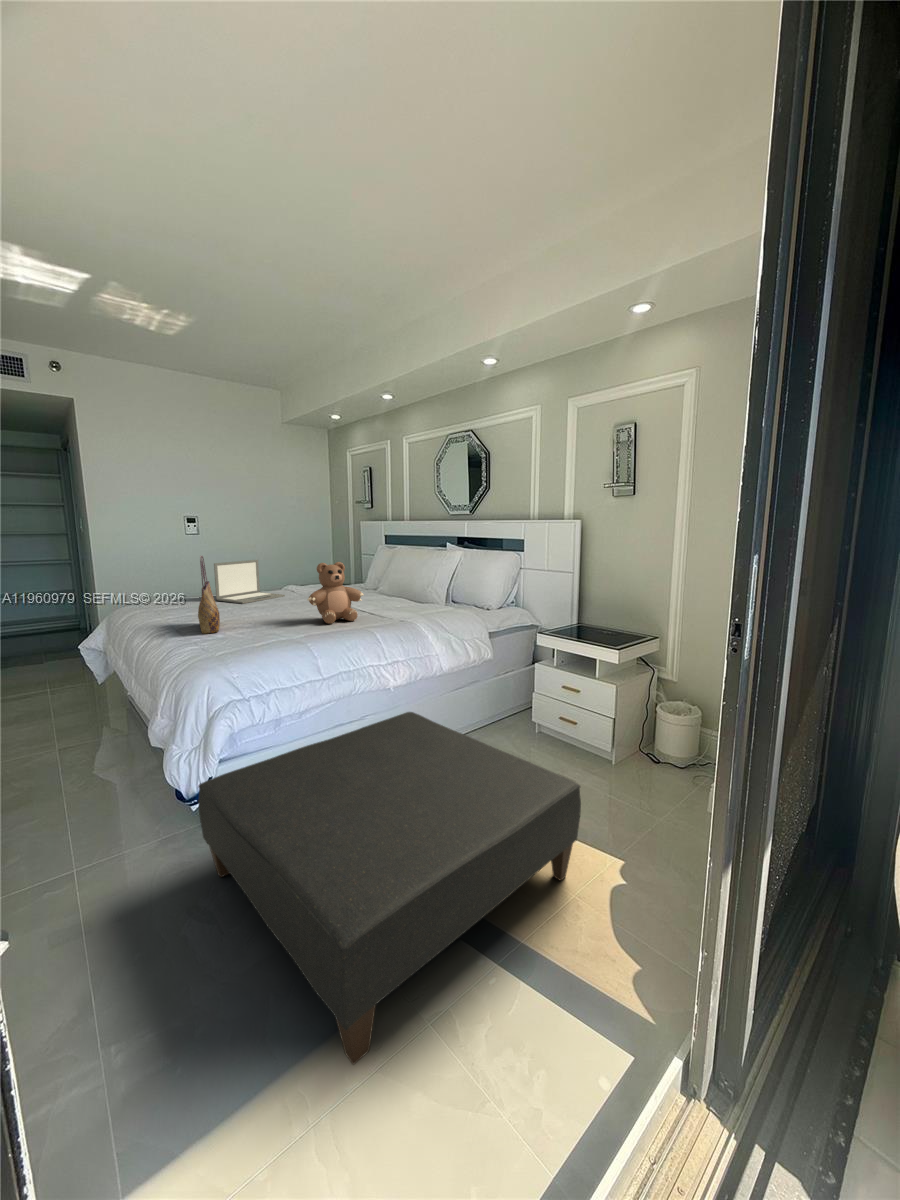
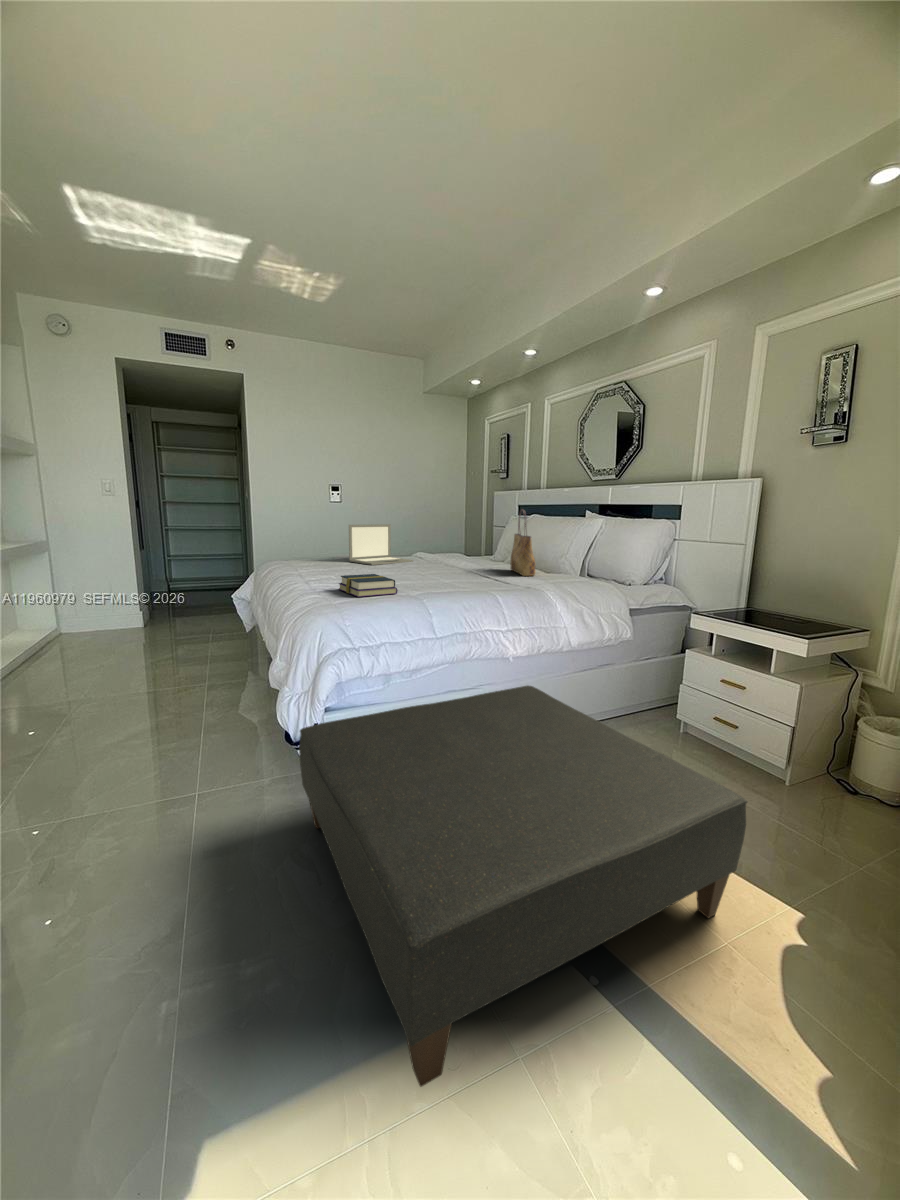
tote bag: present [198,555,220,634] -> present [510,509,535,576]
teddy bear: present [307,562,364,624] -> none [429,520,489,585]
book: none [217,620,280,646] -> present [339,574,398,597]

